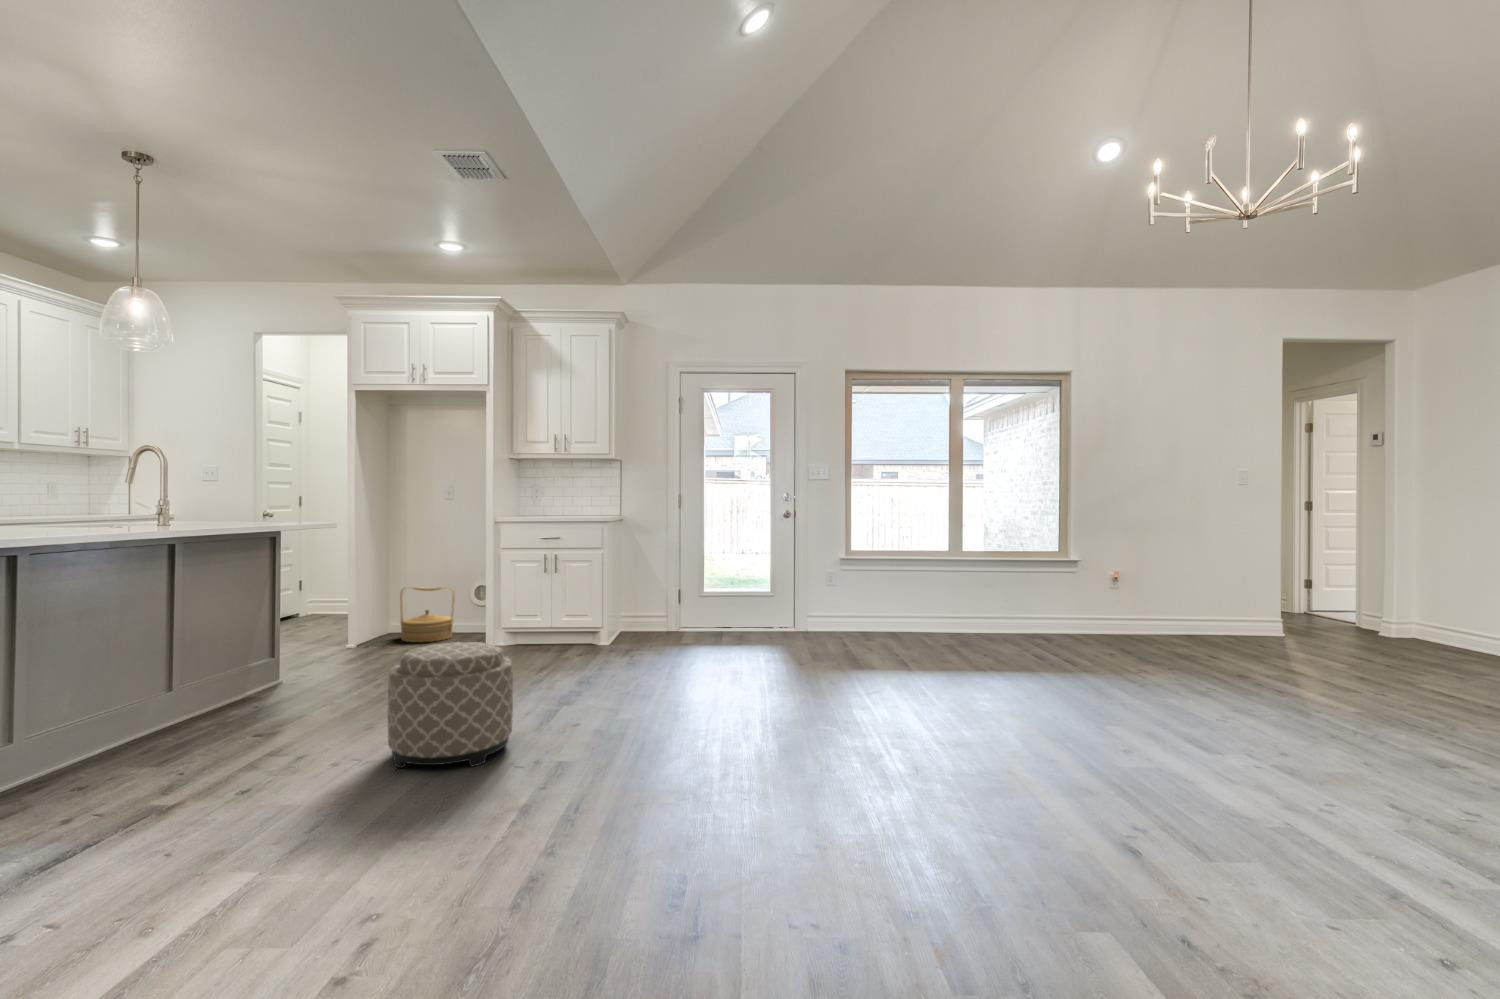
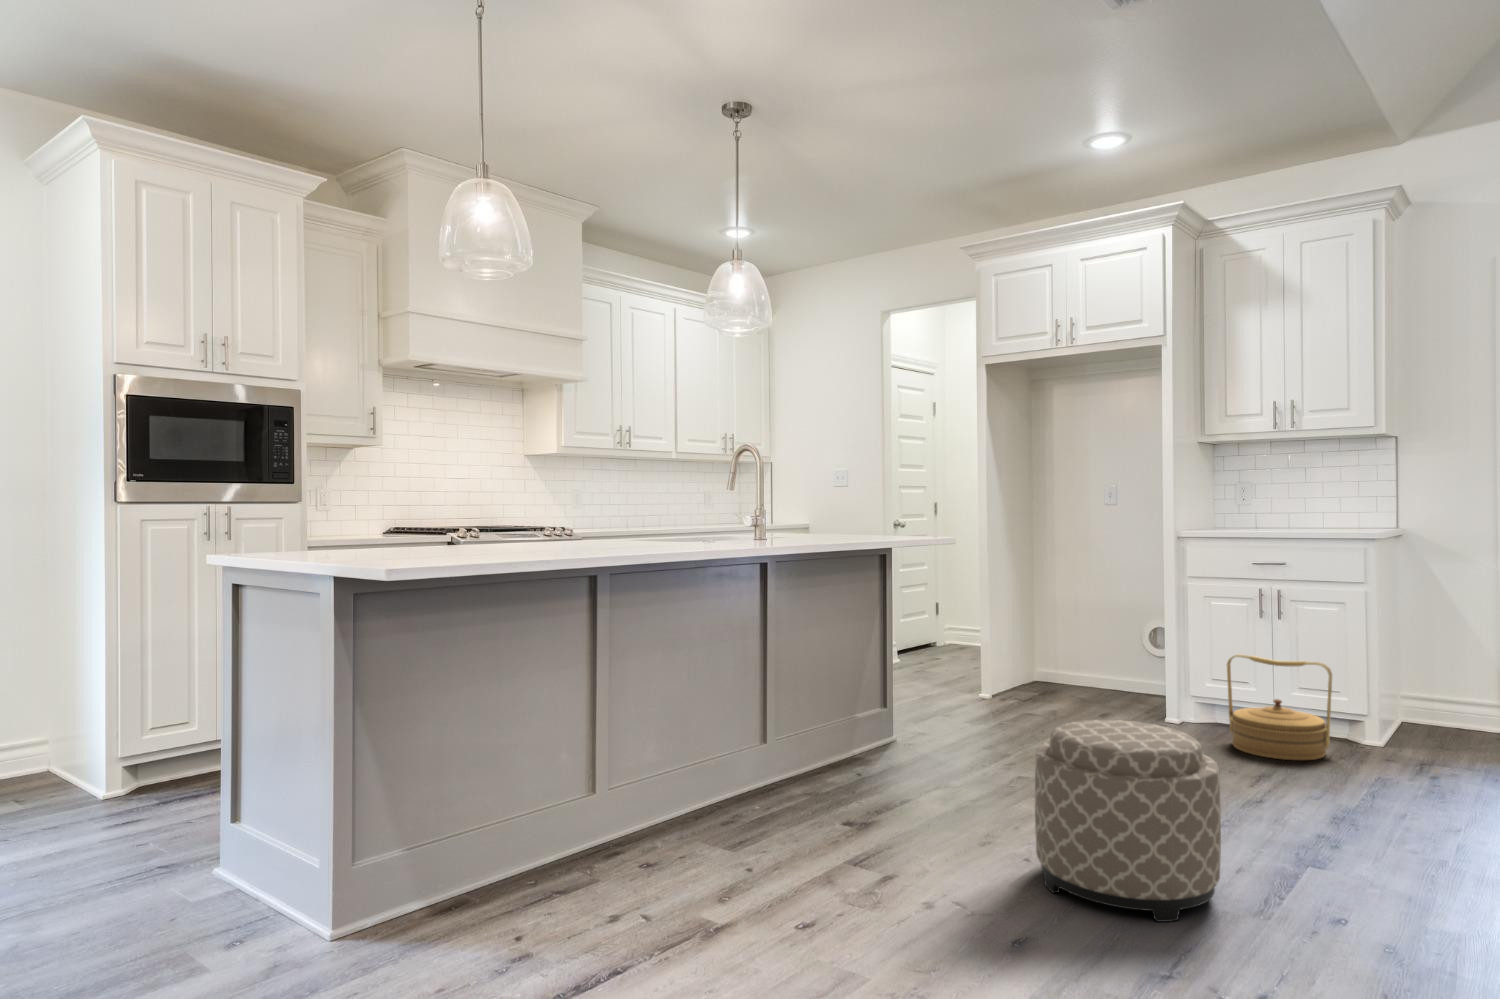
woven basket: present [400,587,455,642] -> present [1227,654,1332,760]

